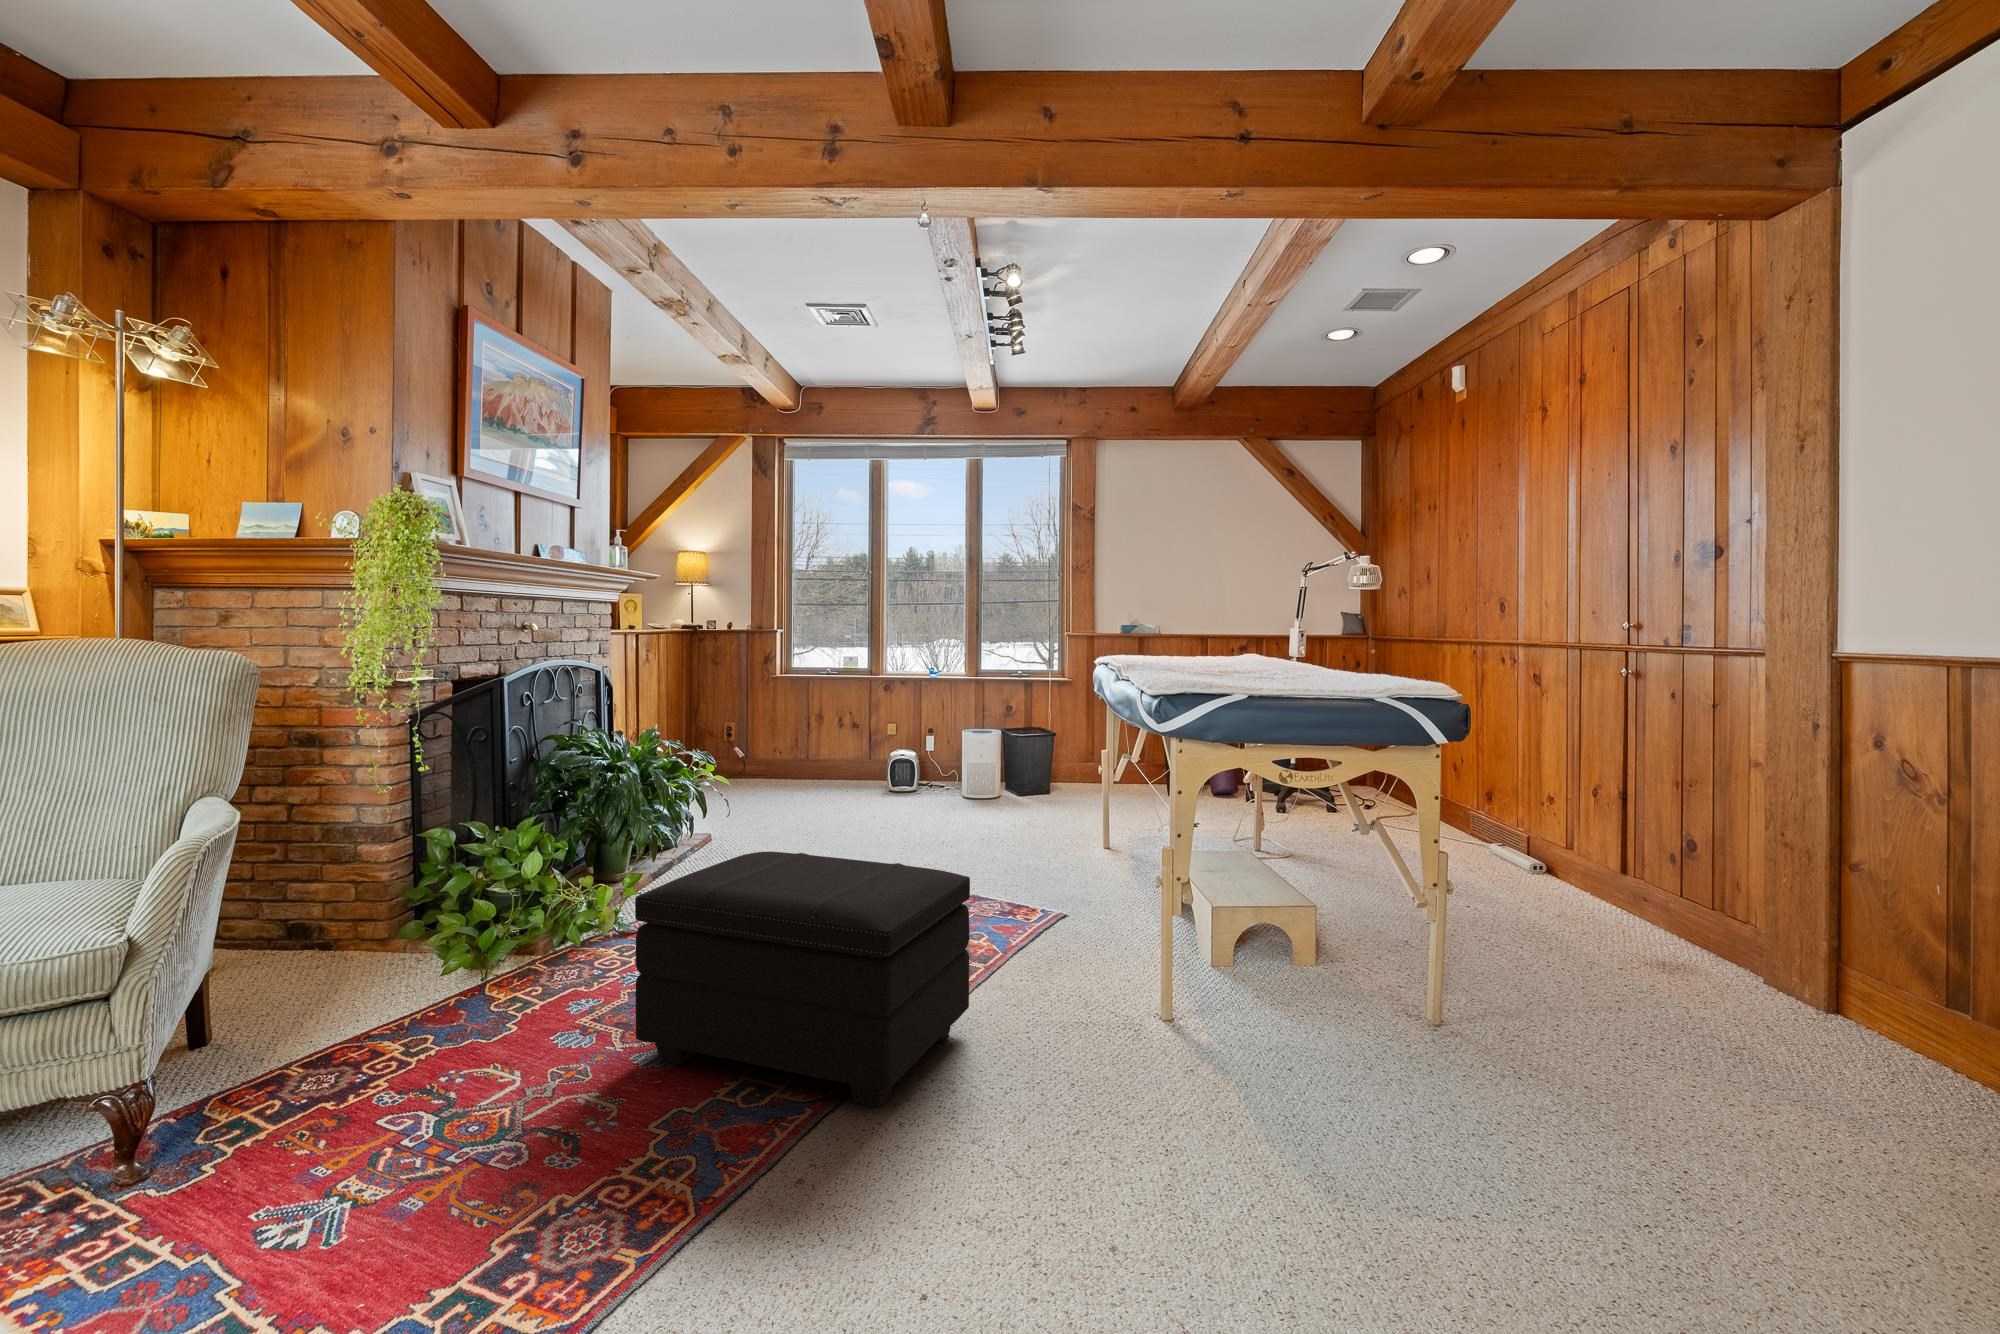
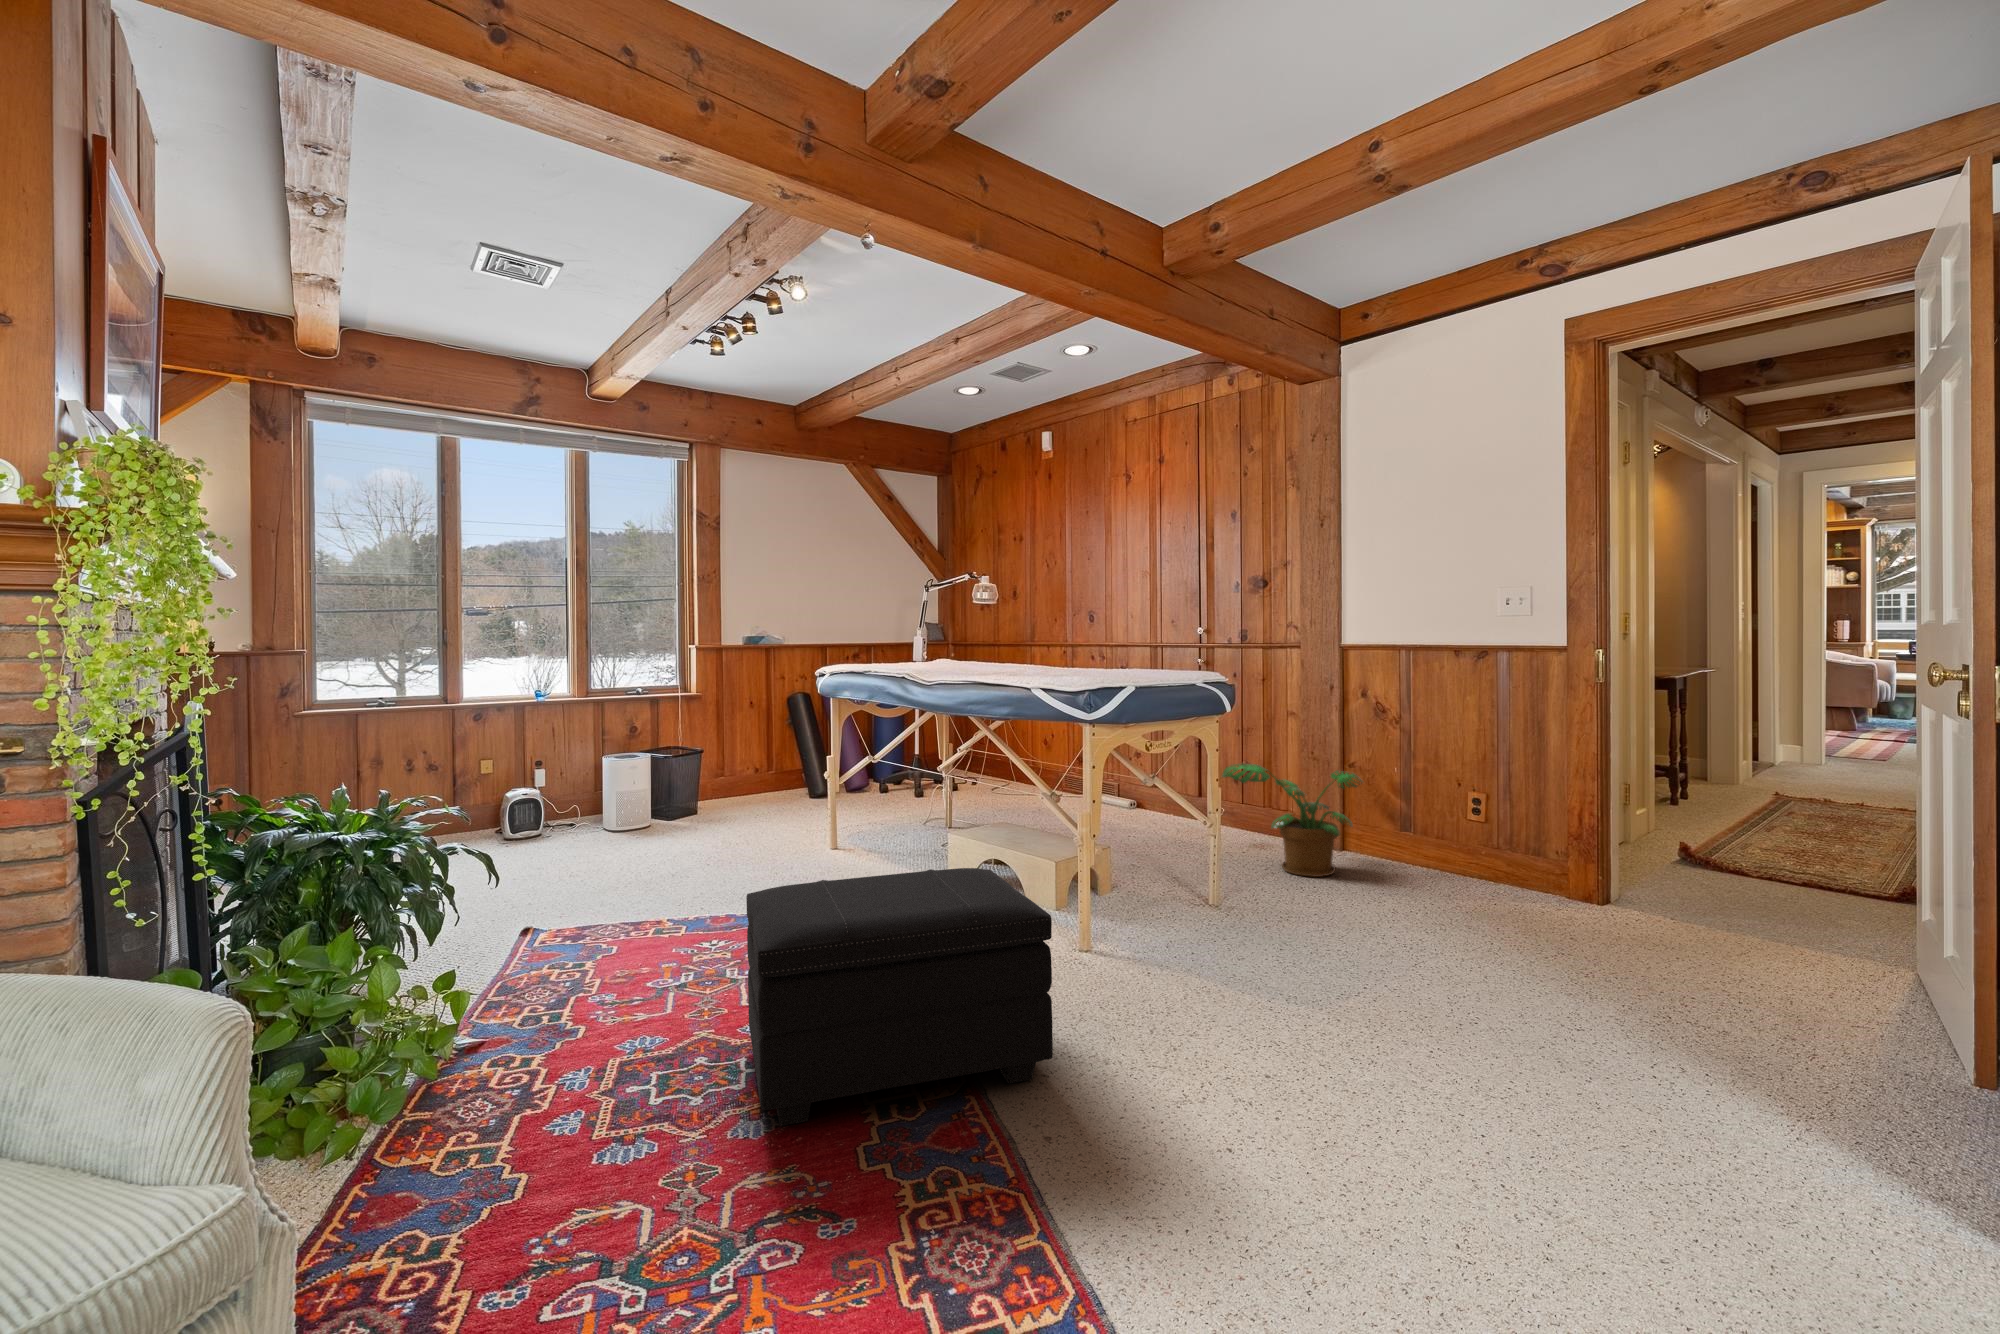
potted plant: none [1547,817,1816,1017] -> present [1222,763,1362,877]

